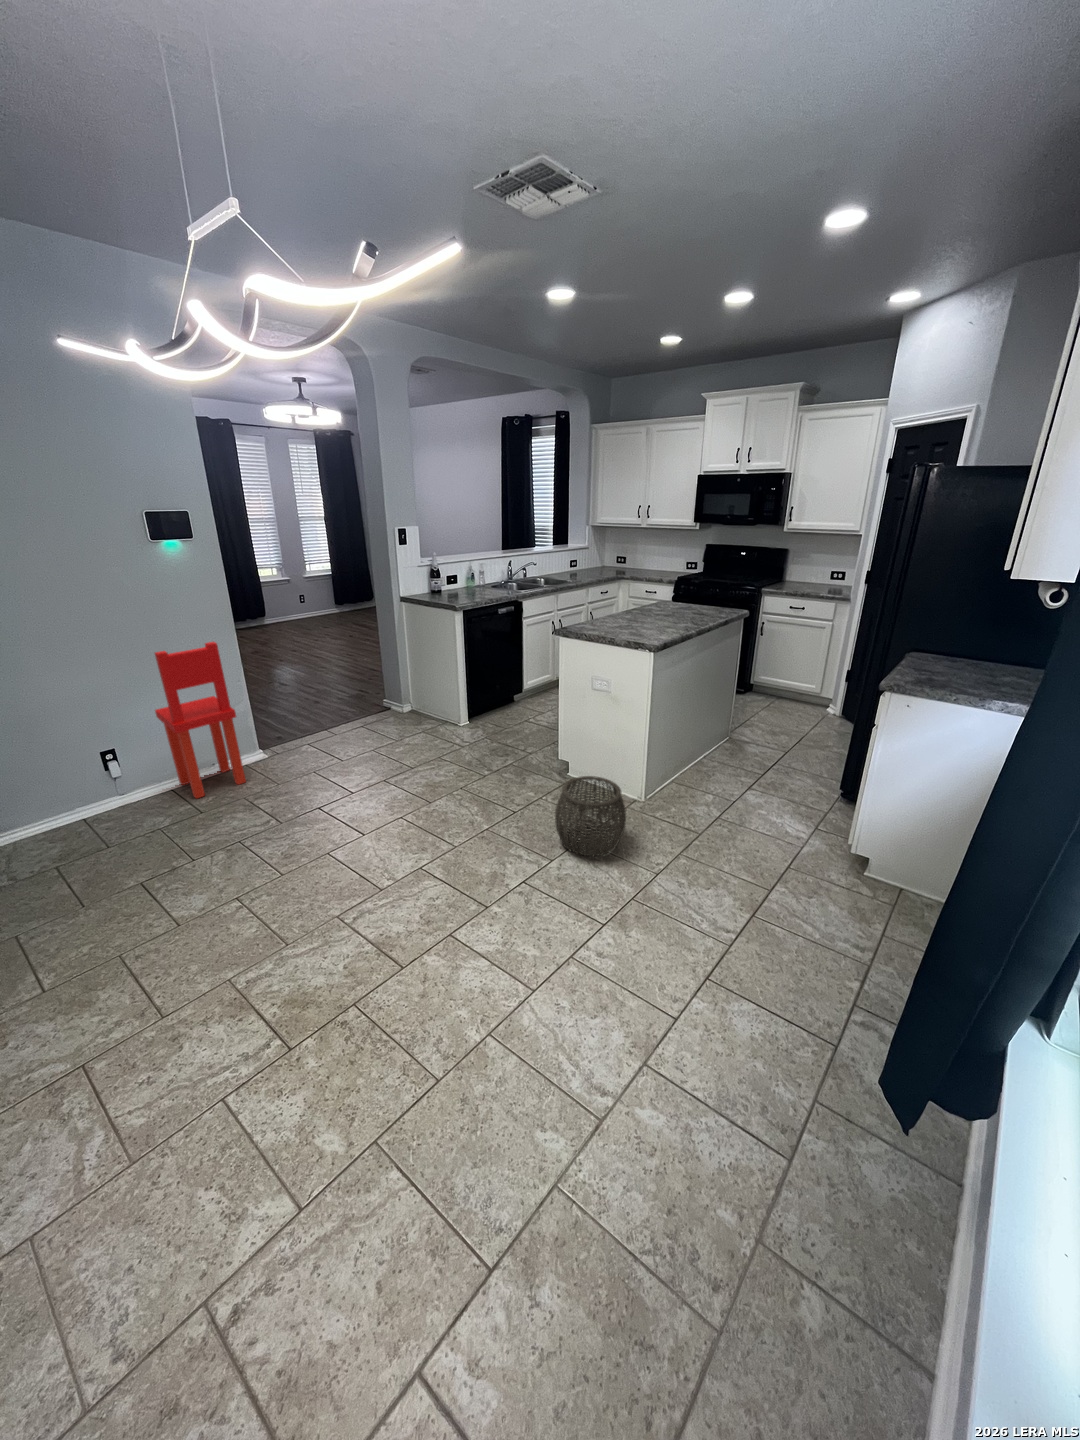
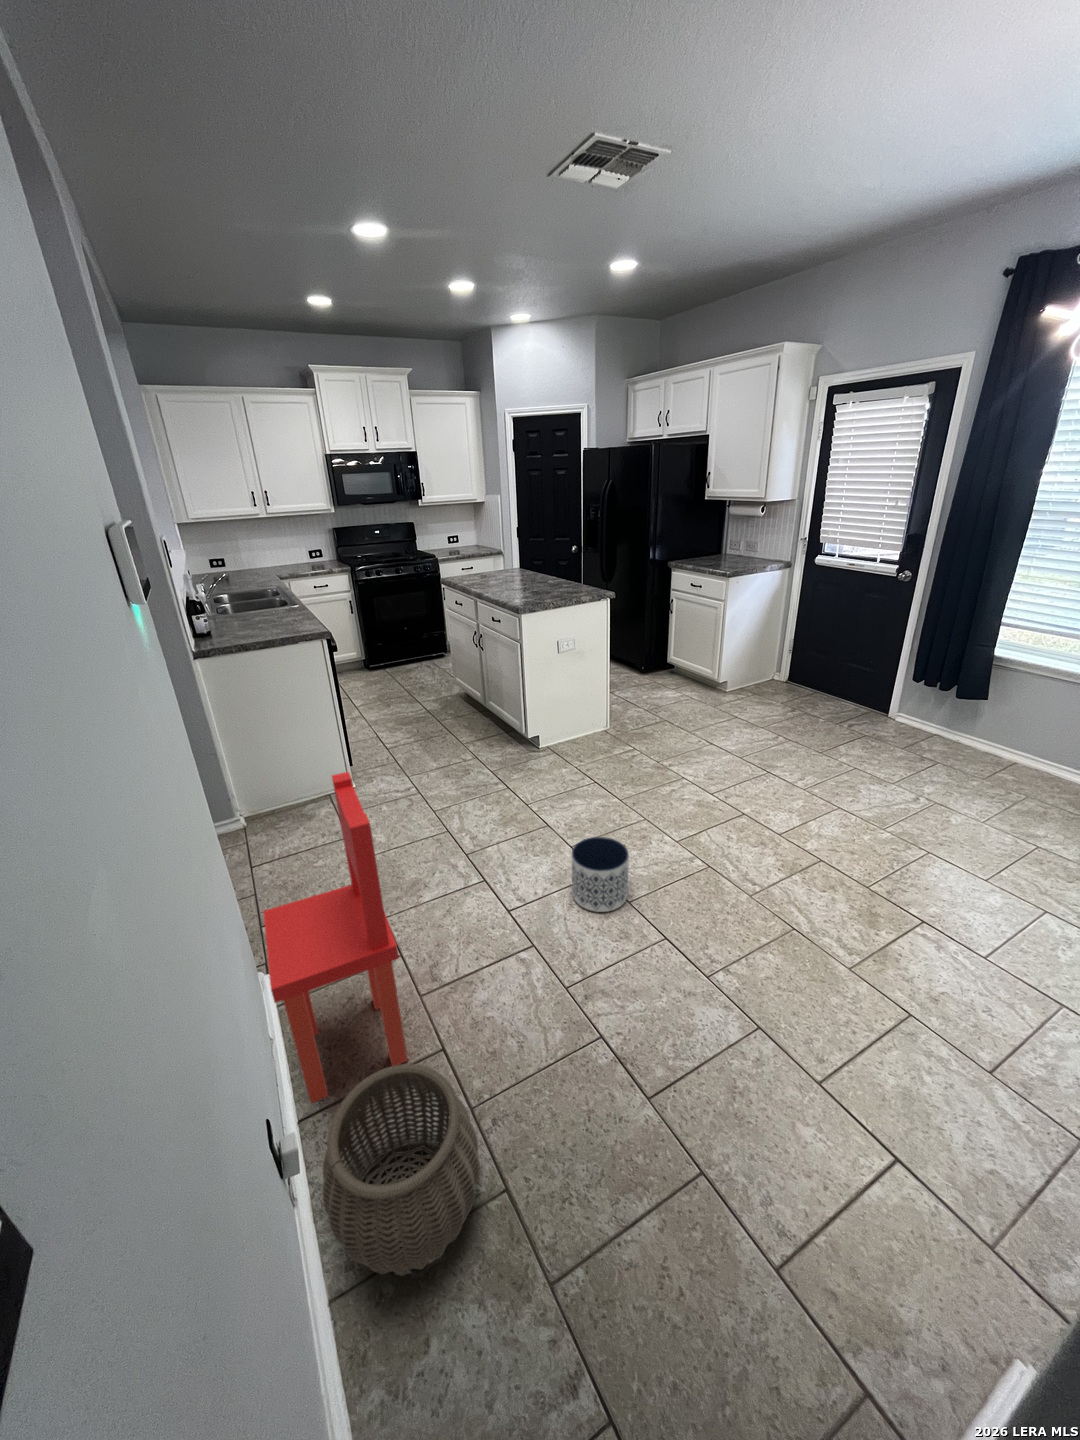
woven basket: present [555,776,626,857] -> present [323,1064,480,1276]
planter: none [308,789,360,847] -> present [572,837,629,912]

